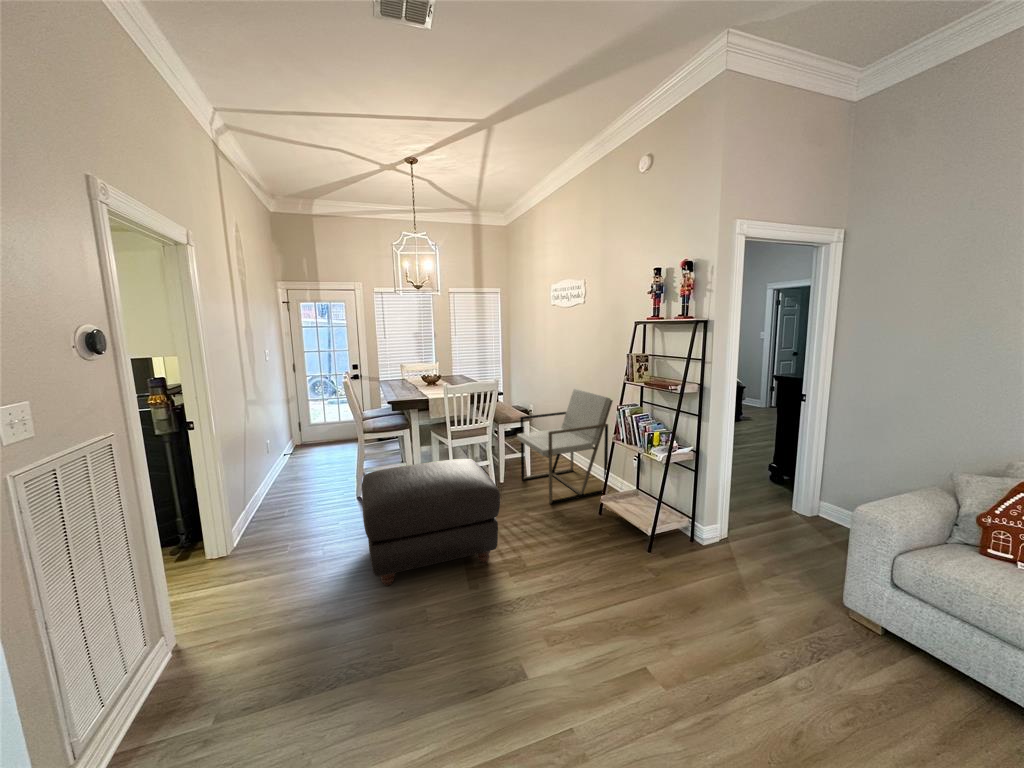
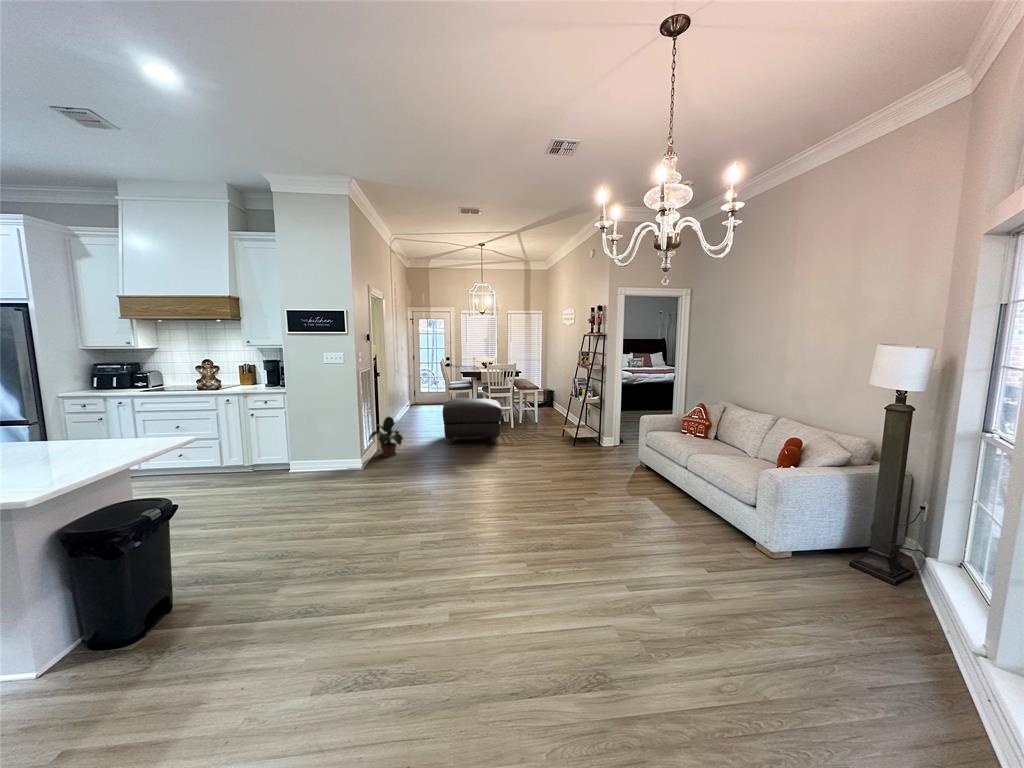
armchair: present [517,389,613,504] -> none [529,373,580,432]
potted plant: none [128,575,260,699] -> present [368,417,403,456]

